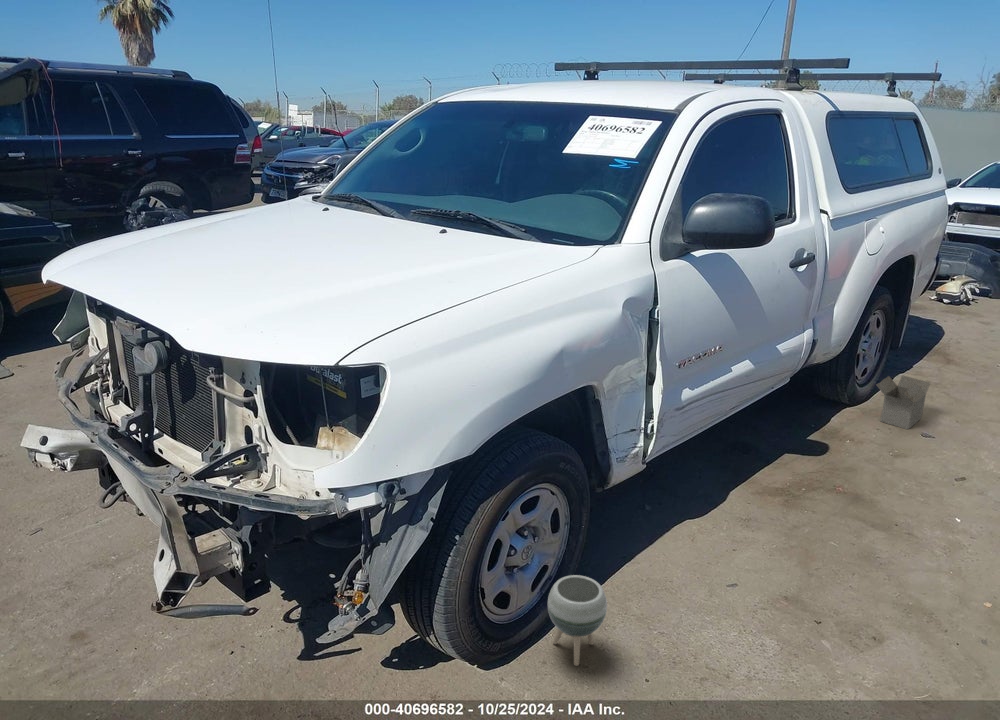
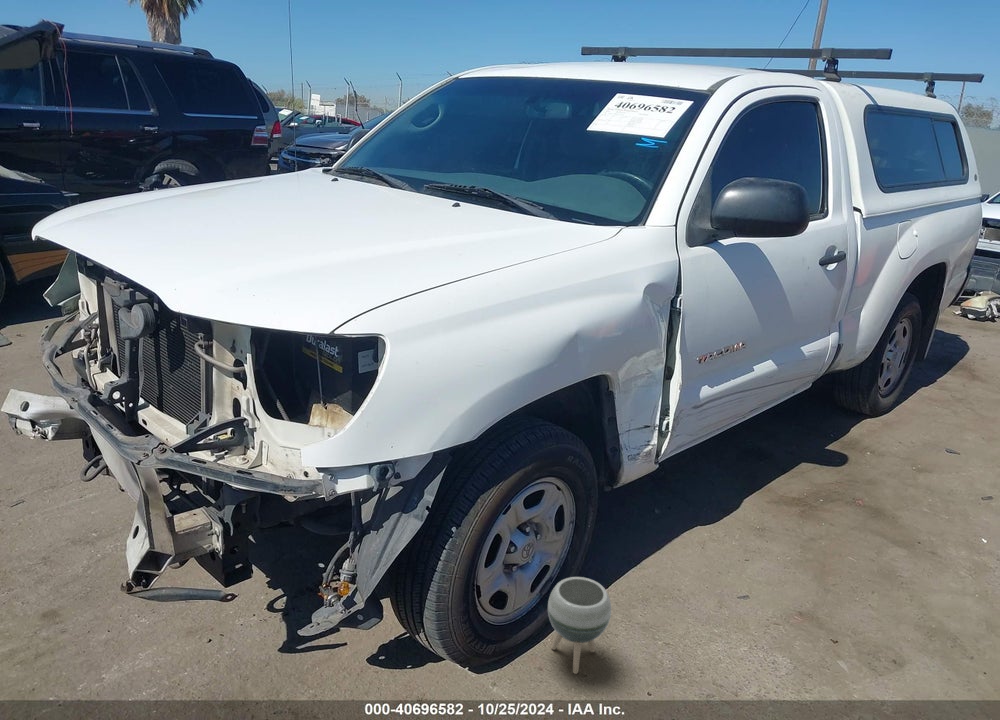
cardboard box: present [876,375,930,429] -> none [900,388,958,444]

